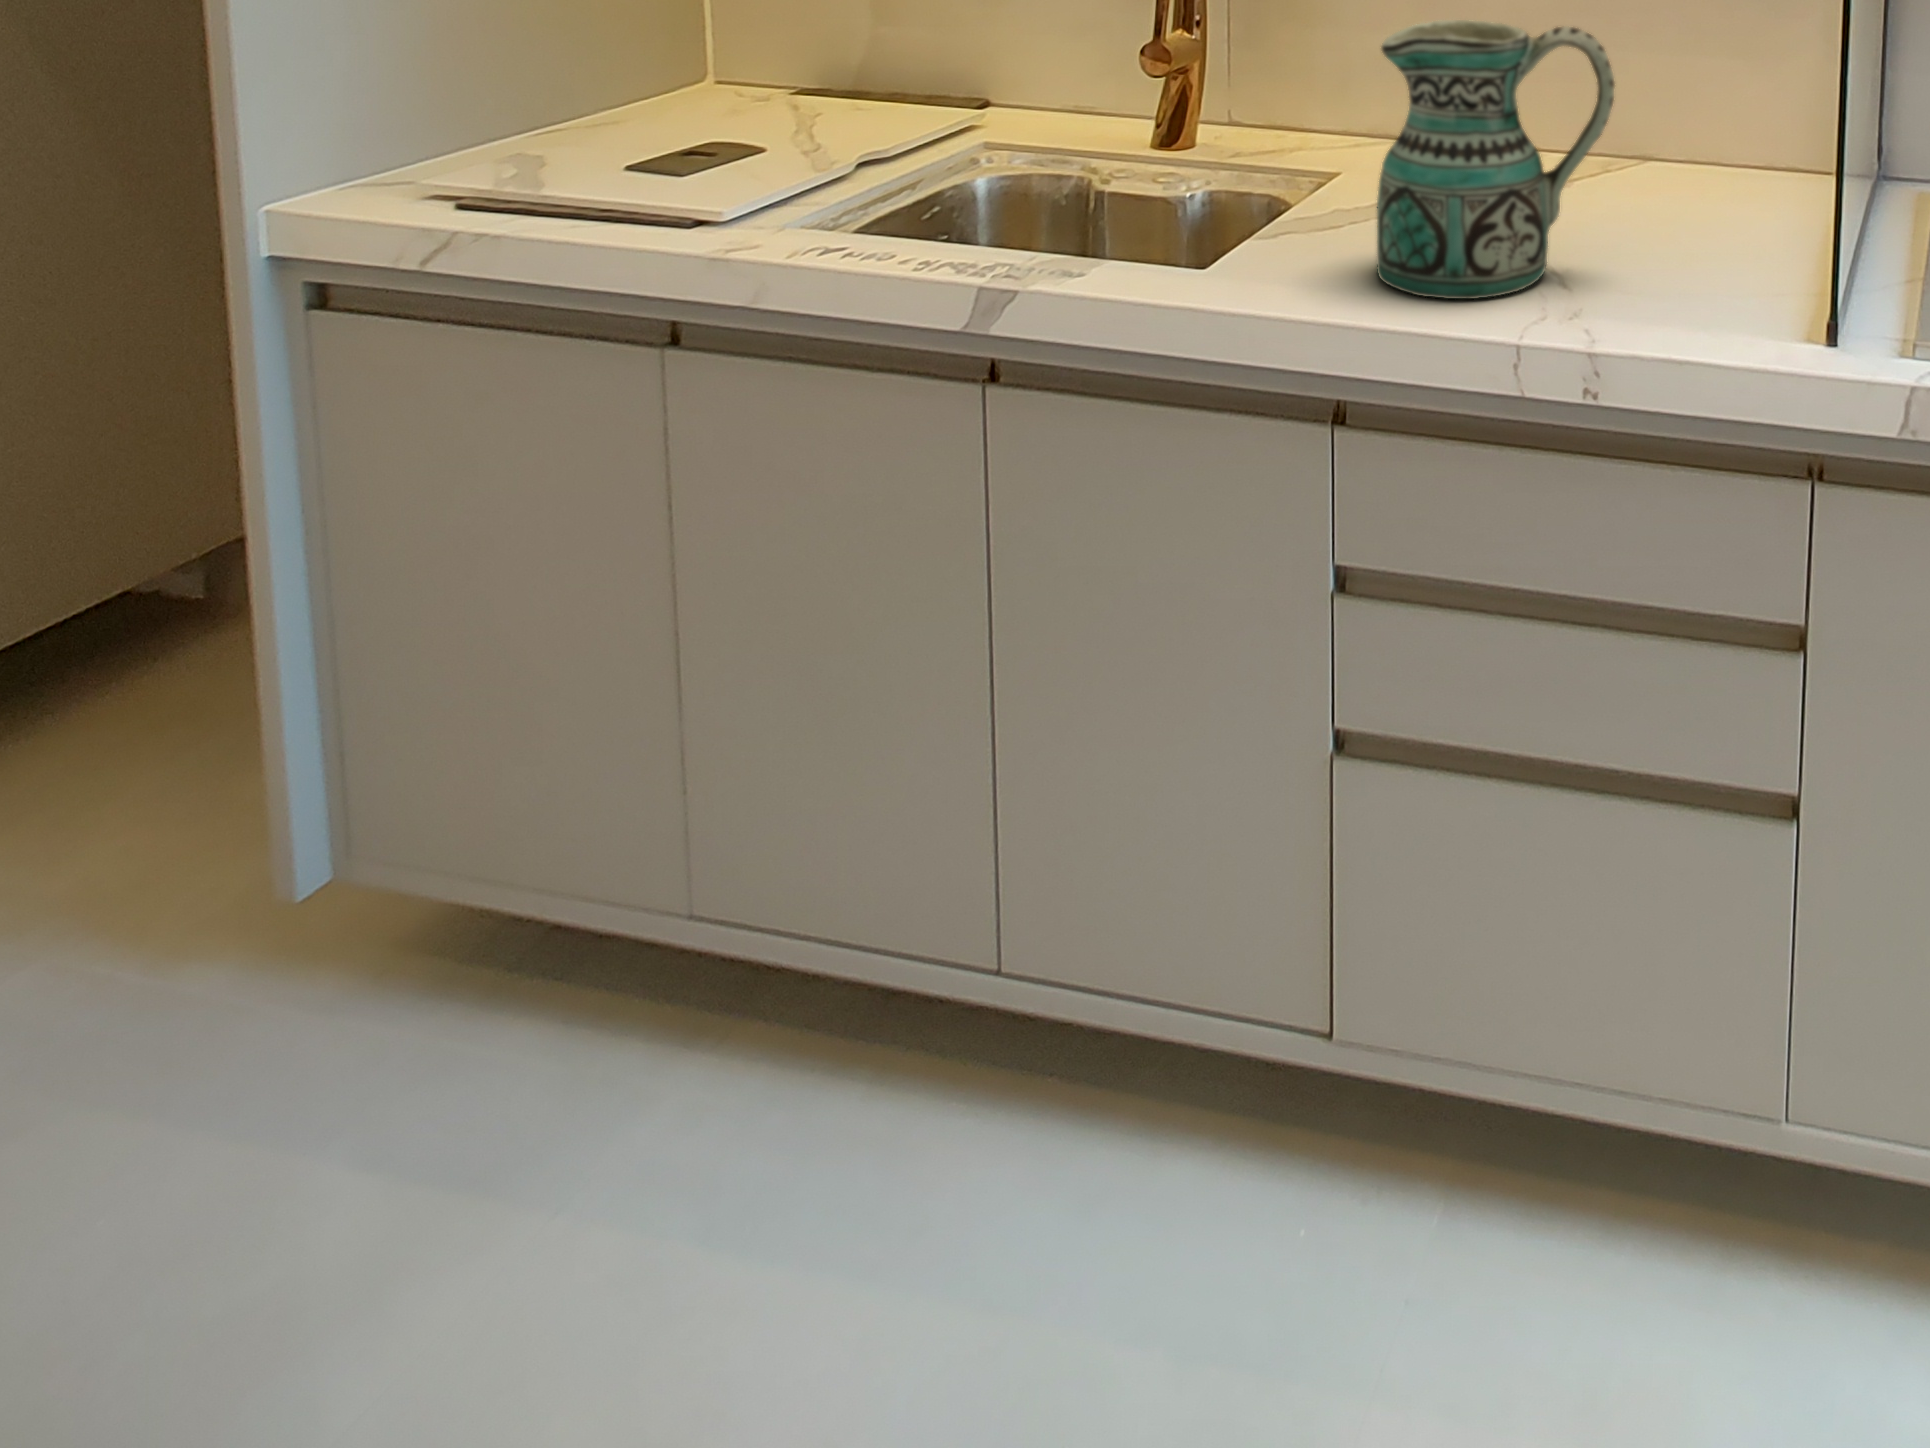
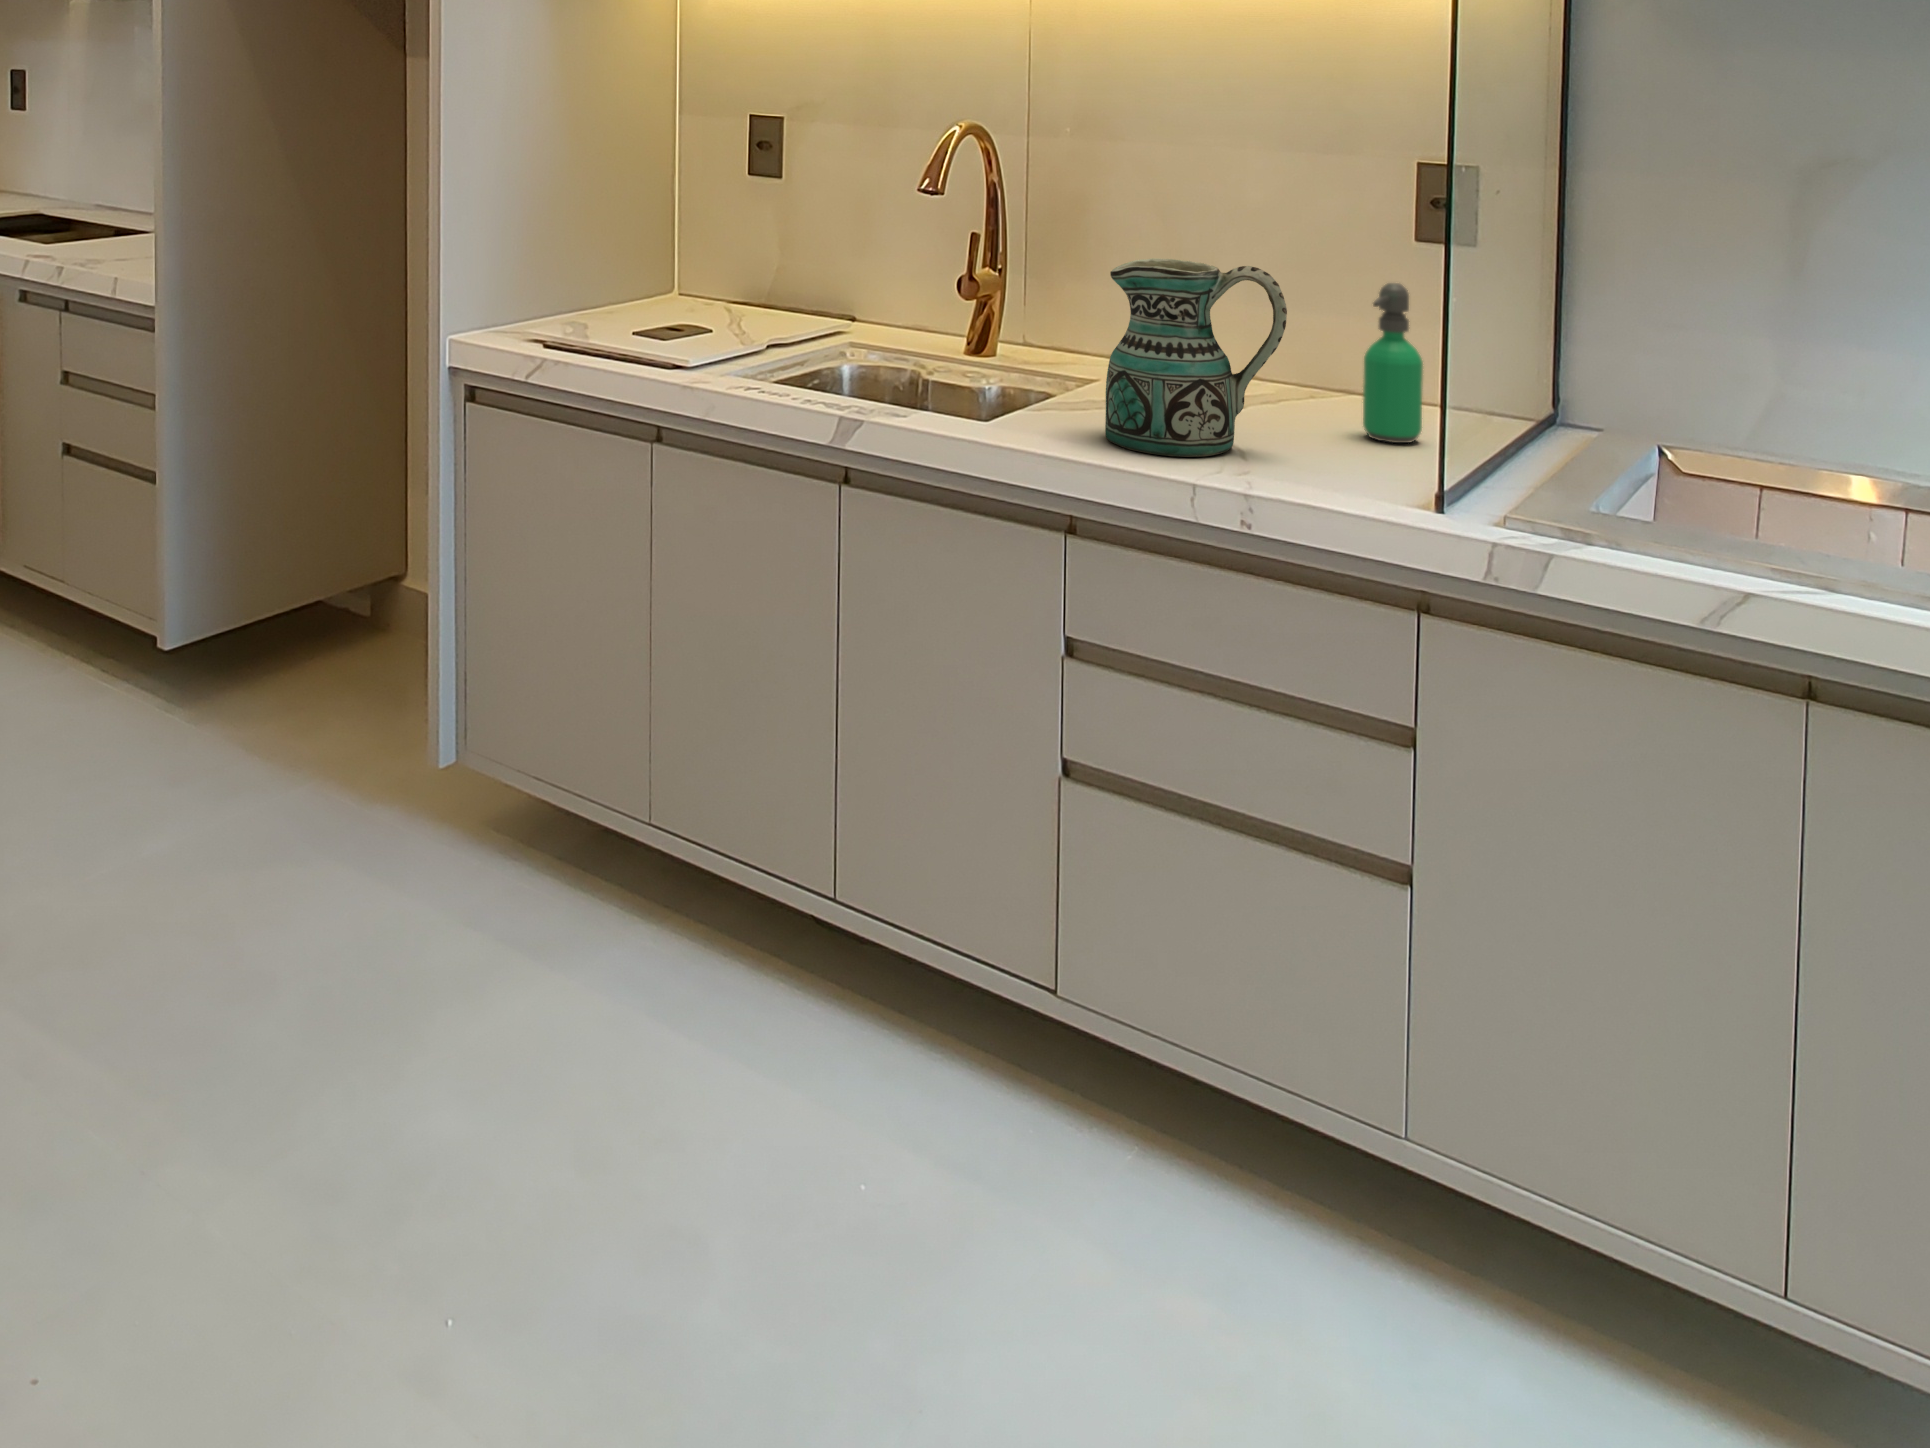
soap dispenser: none [1685,28,1754,229] -> present [1363,283,1423,443]

